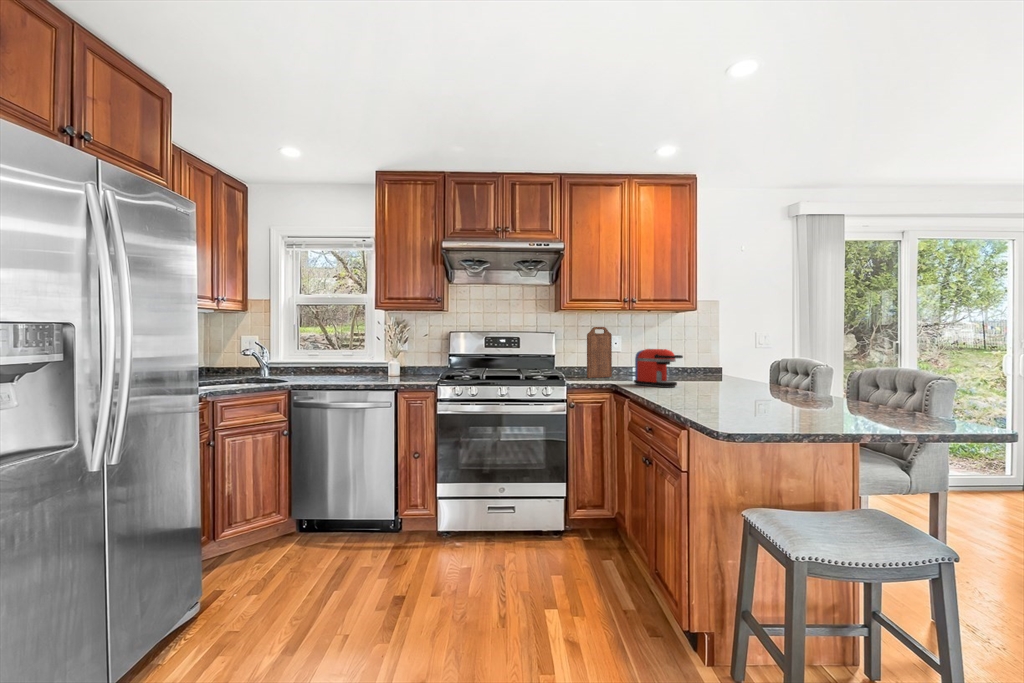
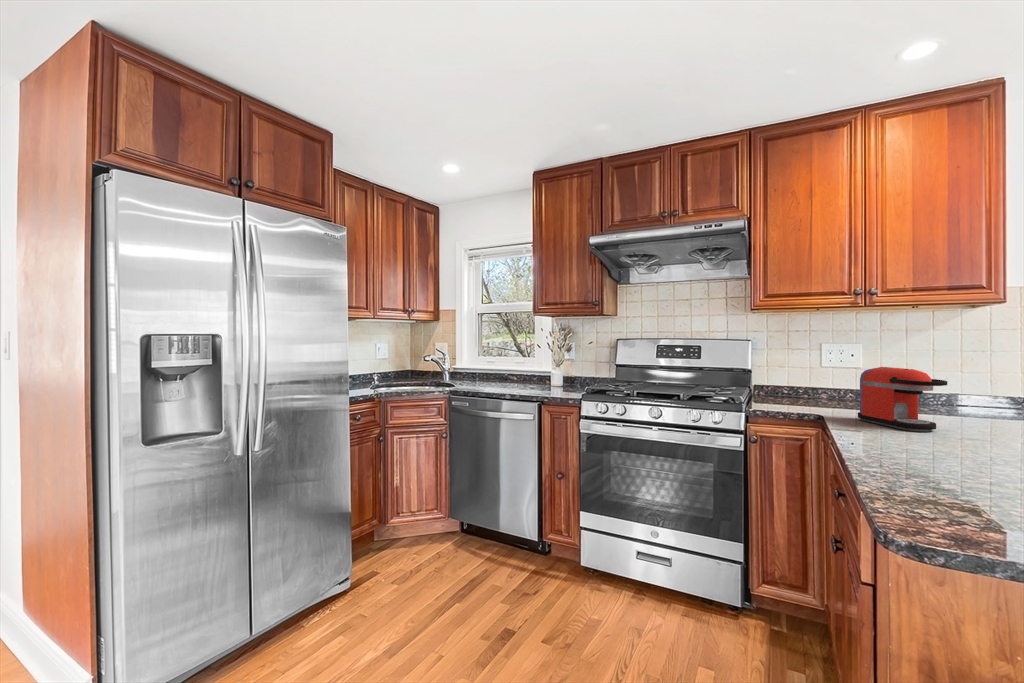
cutting board: present [587,327,612,378] -> none [796,330,840,400]

